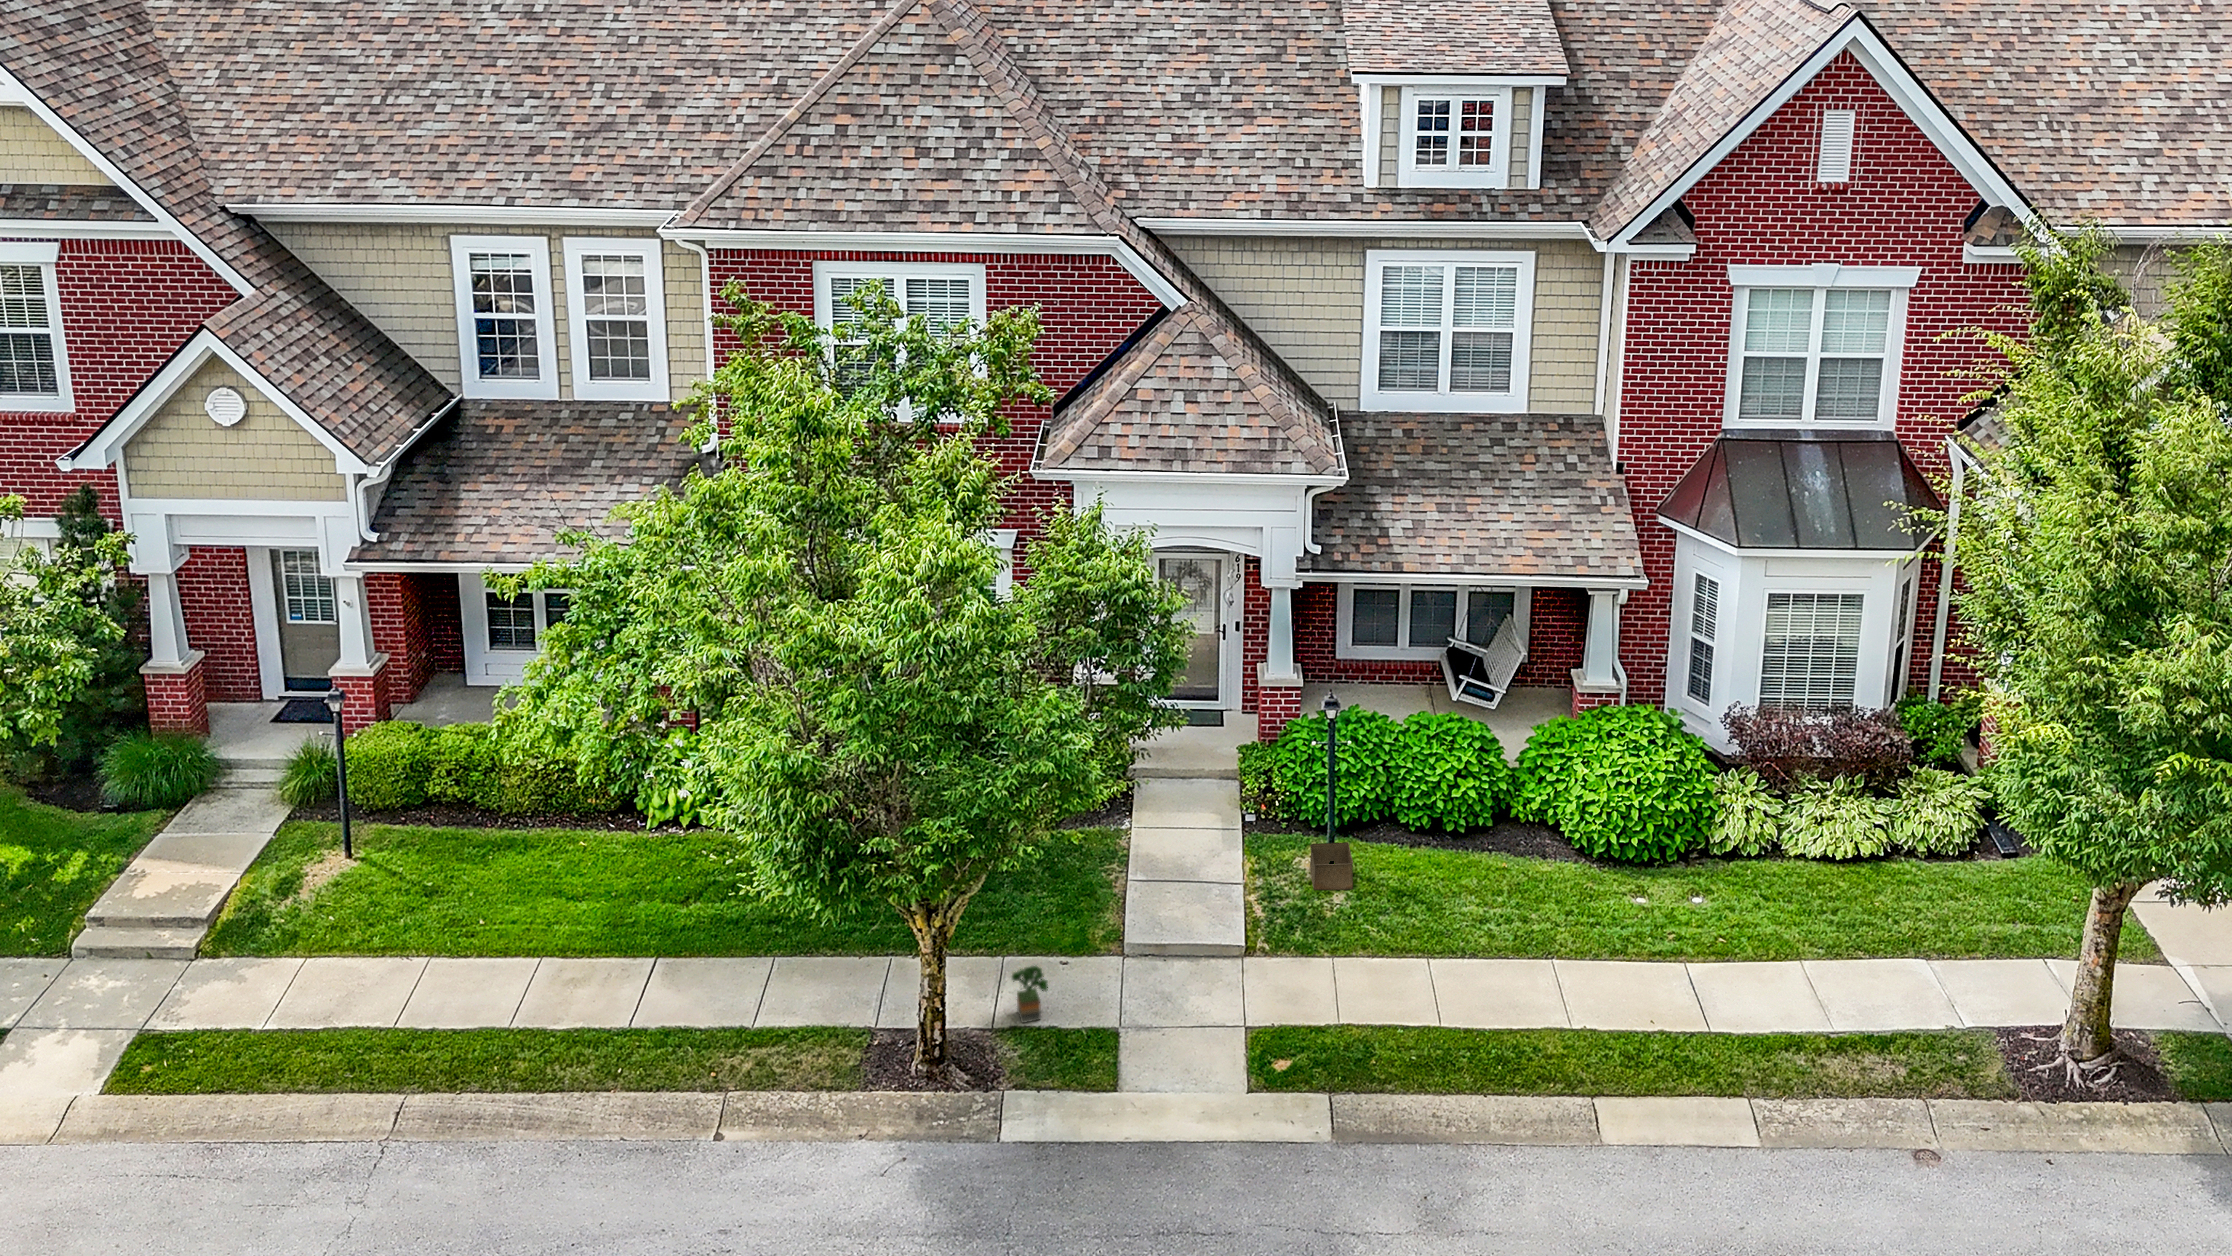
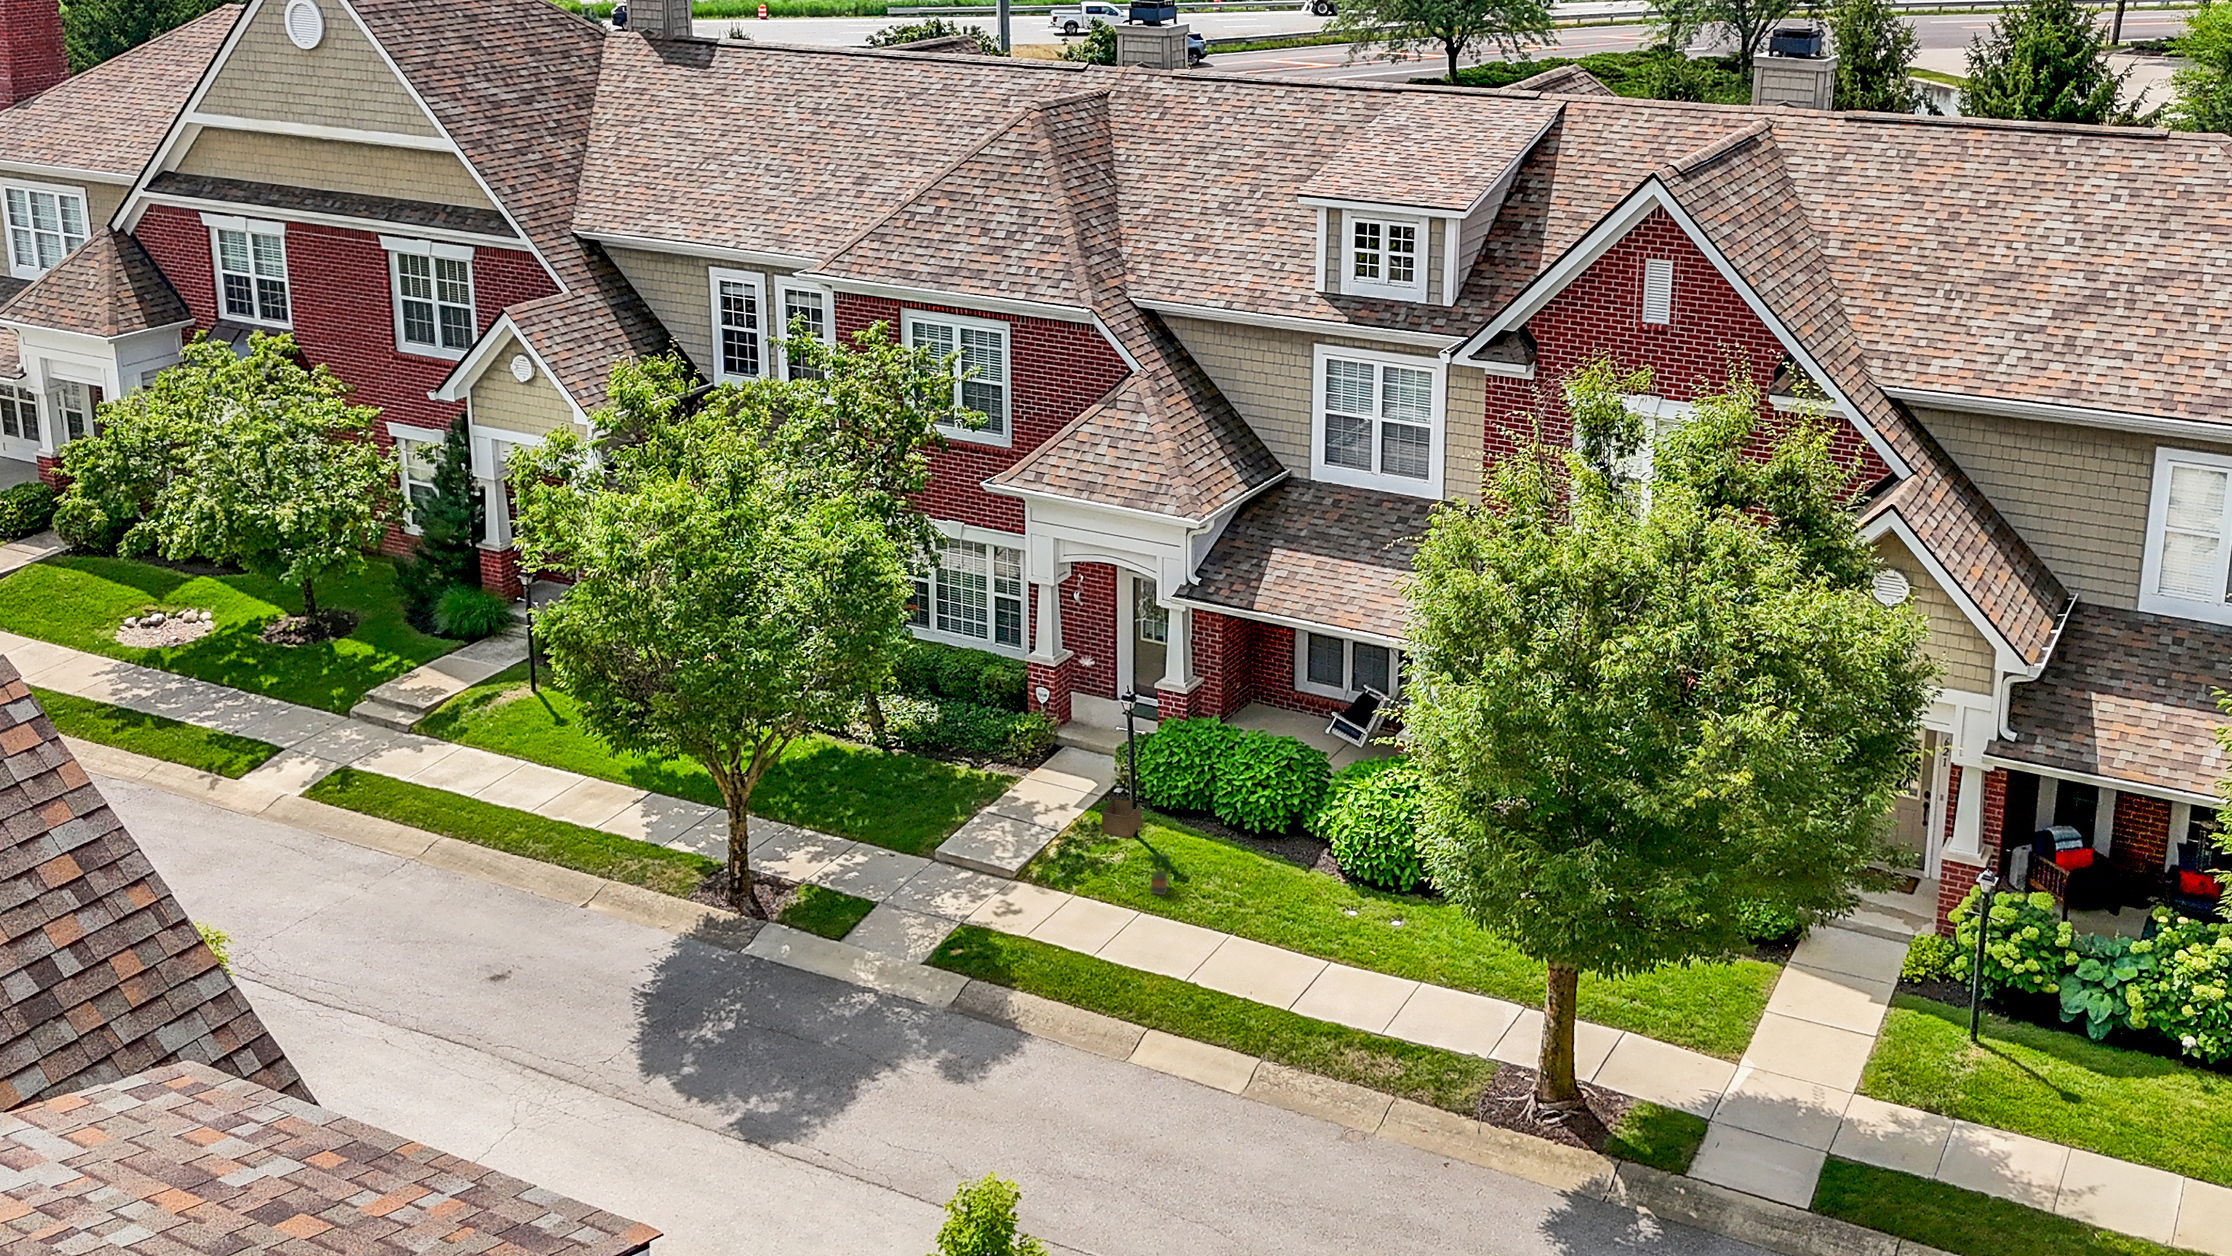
potted tree: present [1012,966,1048,1023] -> present [1147,853,1172,895]

